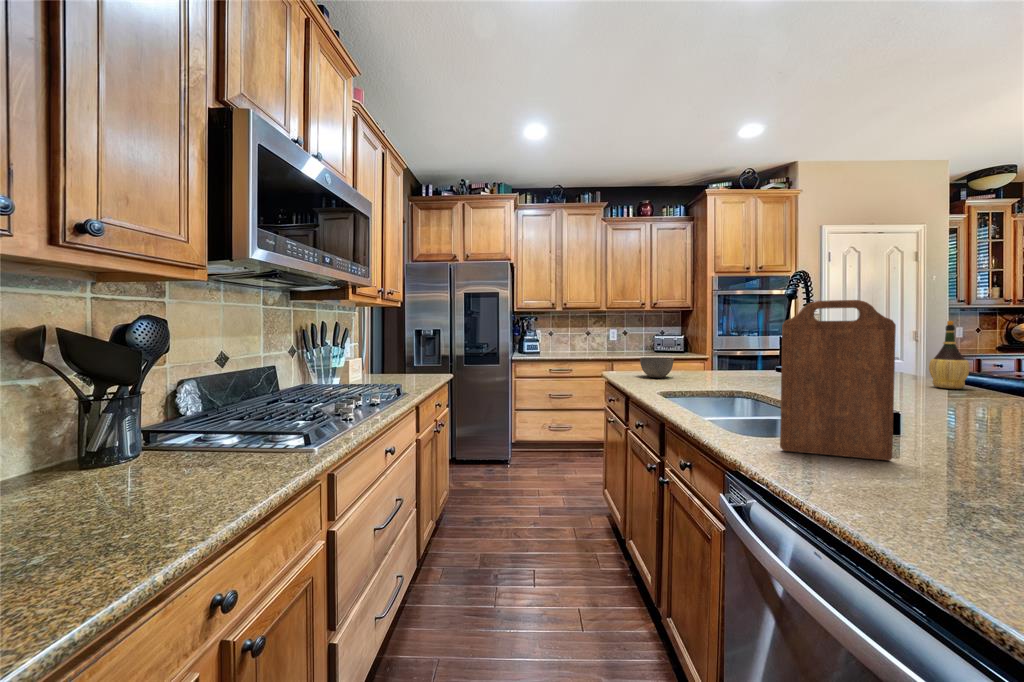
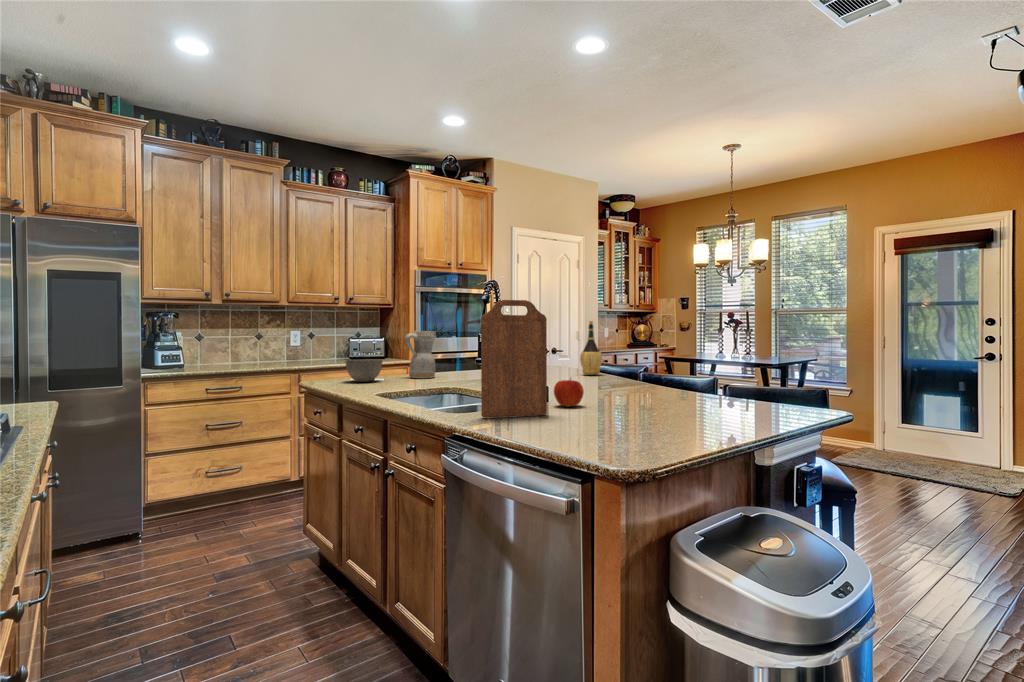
ceramic pitcher: none [697,332,730,377] -> present [405,331,436,378]
apple: none [901,406,963,449] -> present [554,378,584,407]

